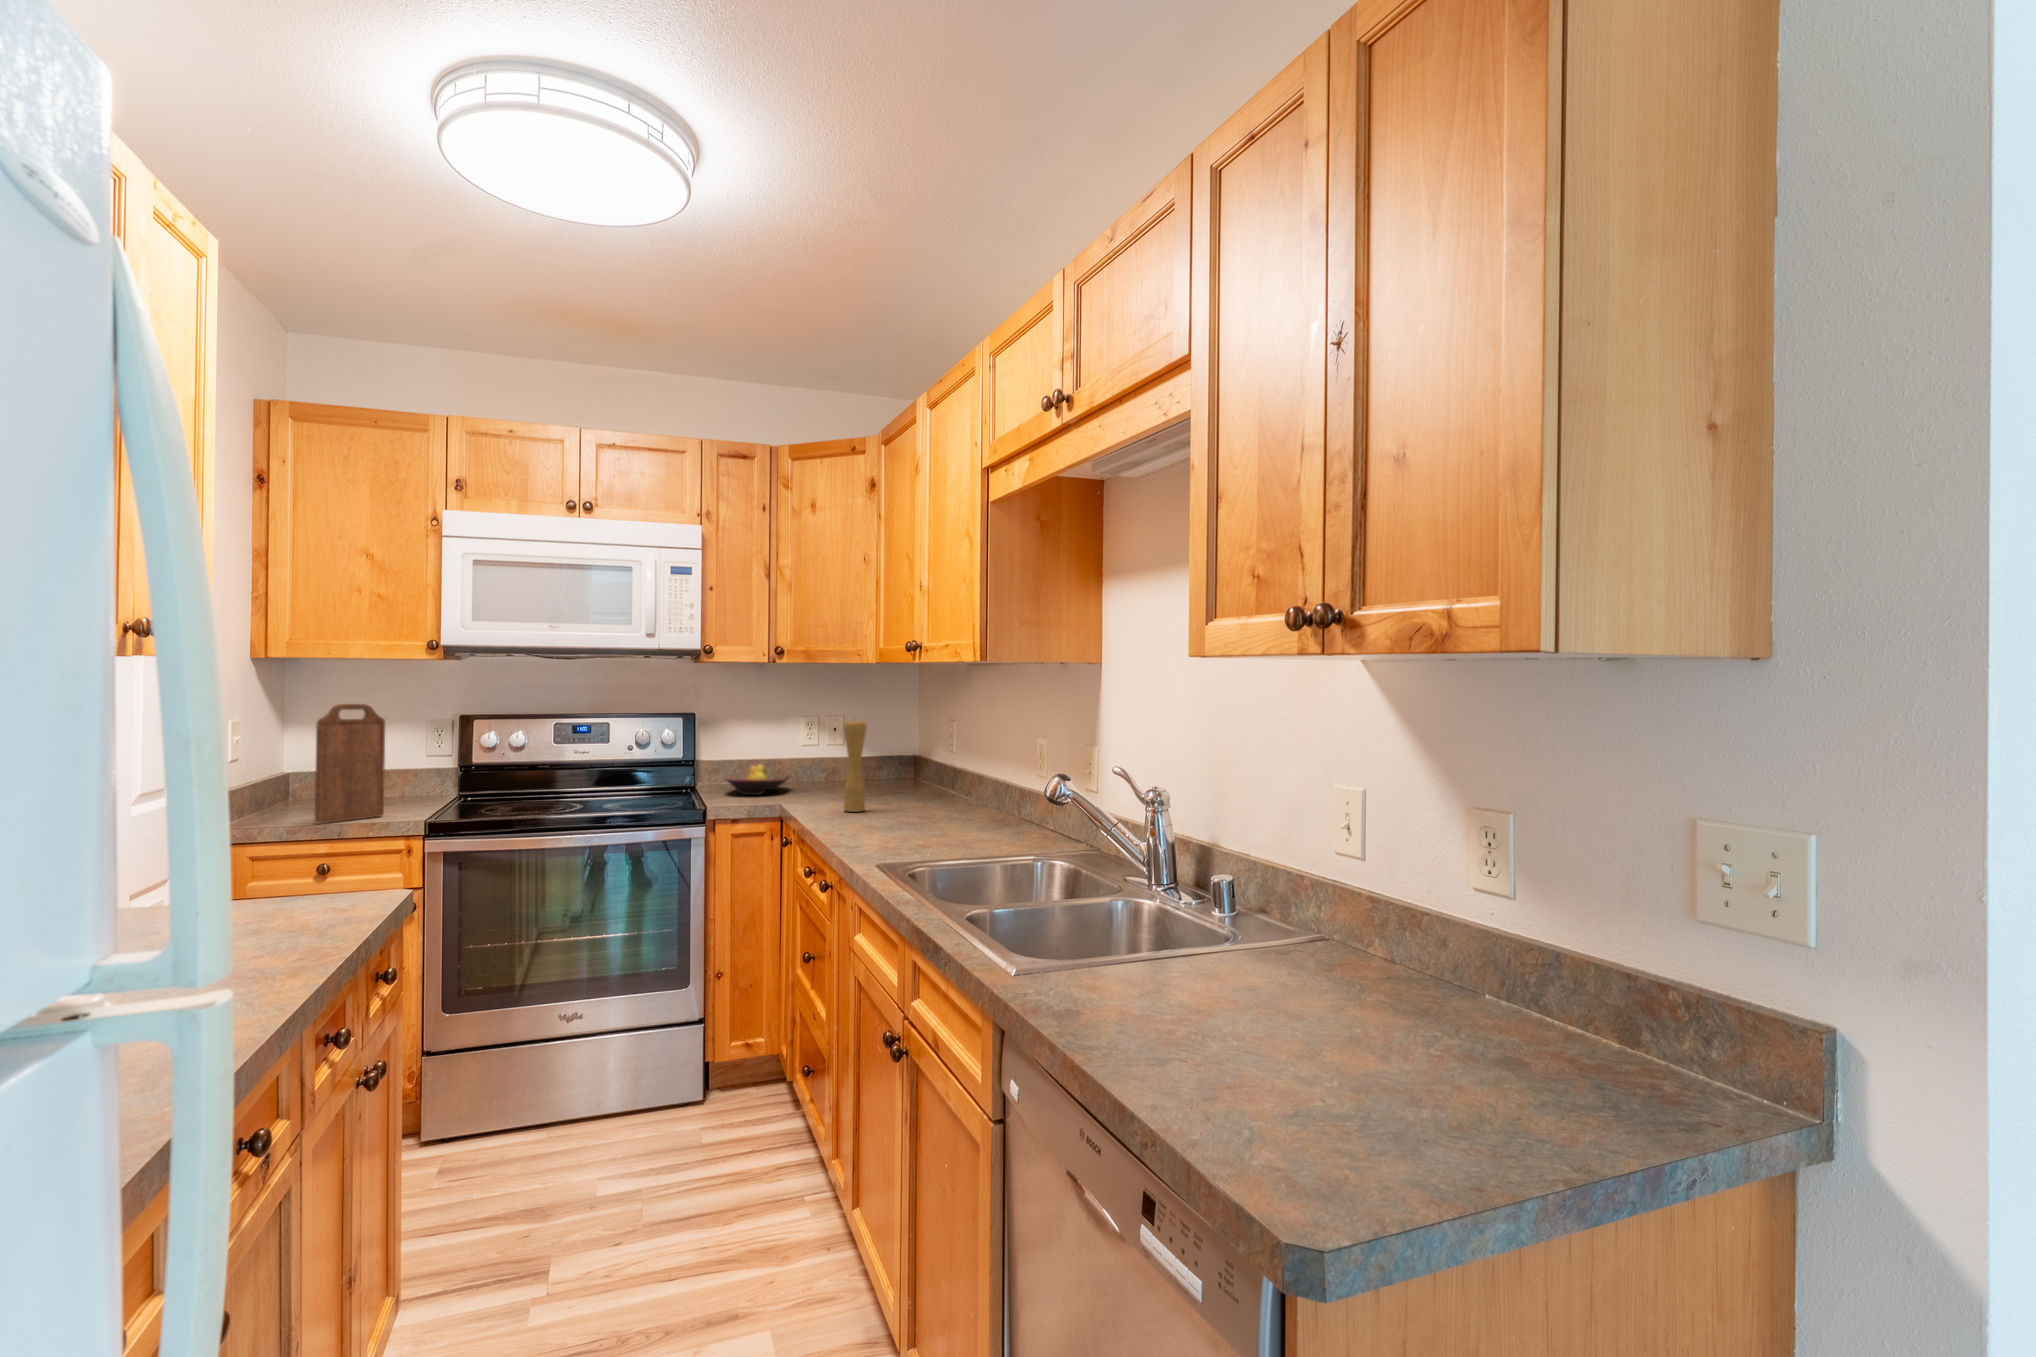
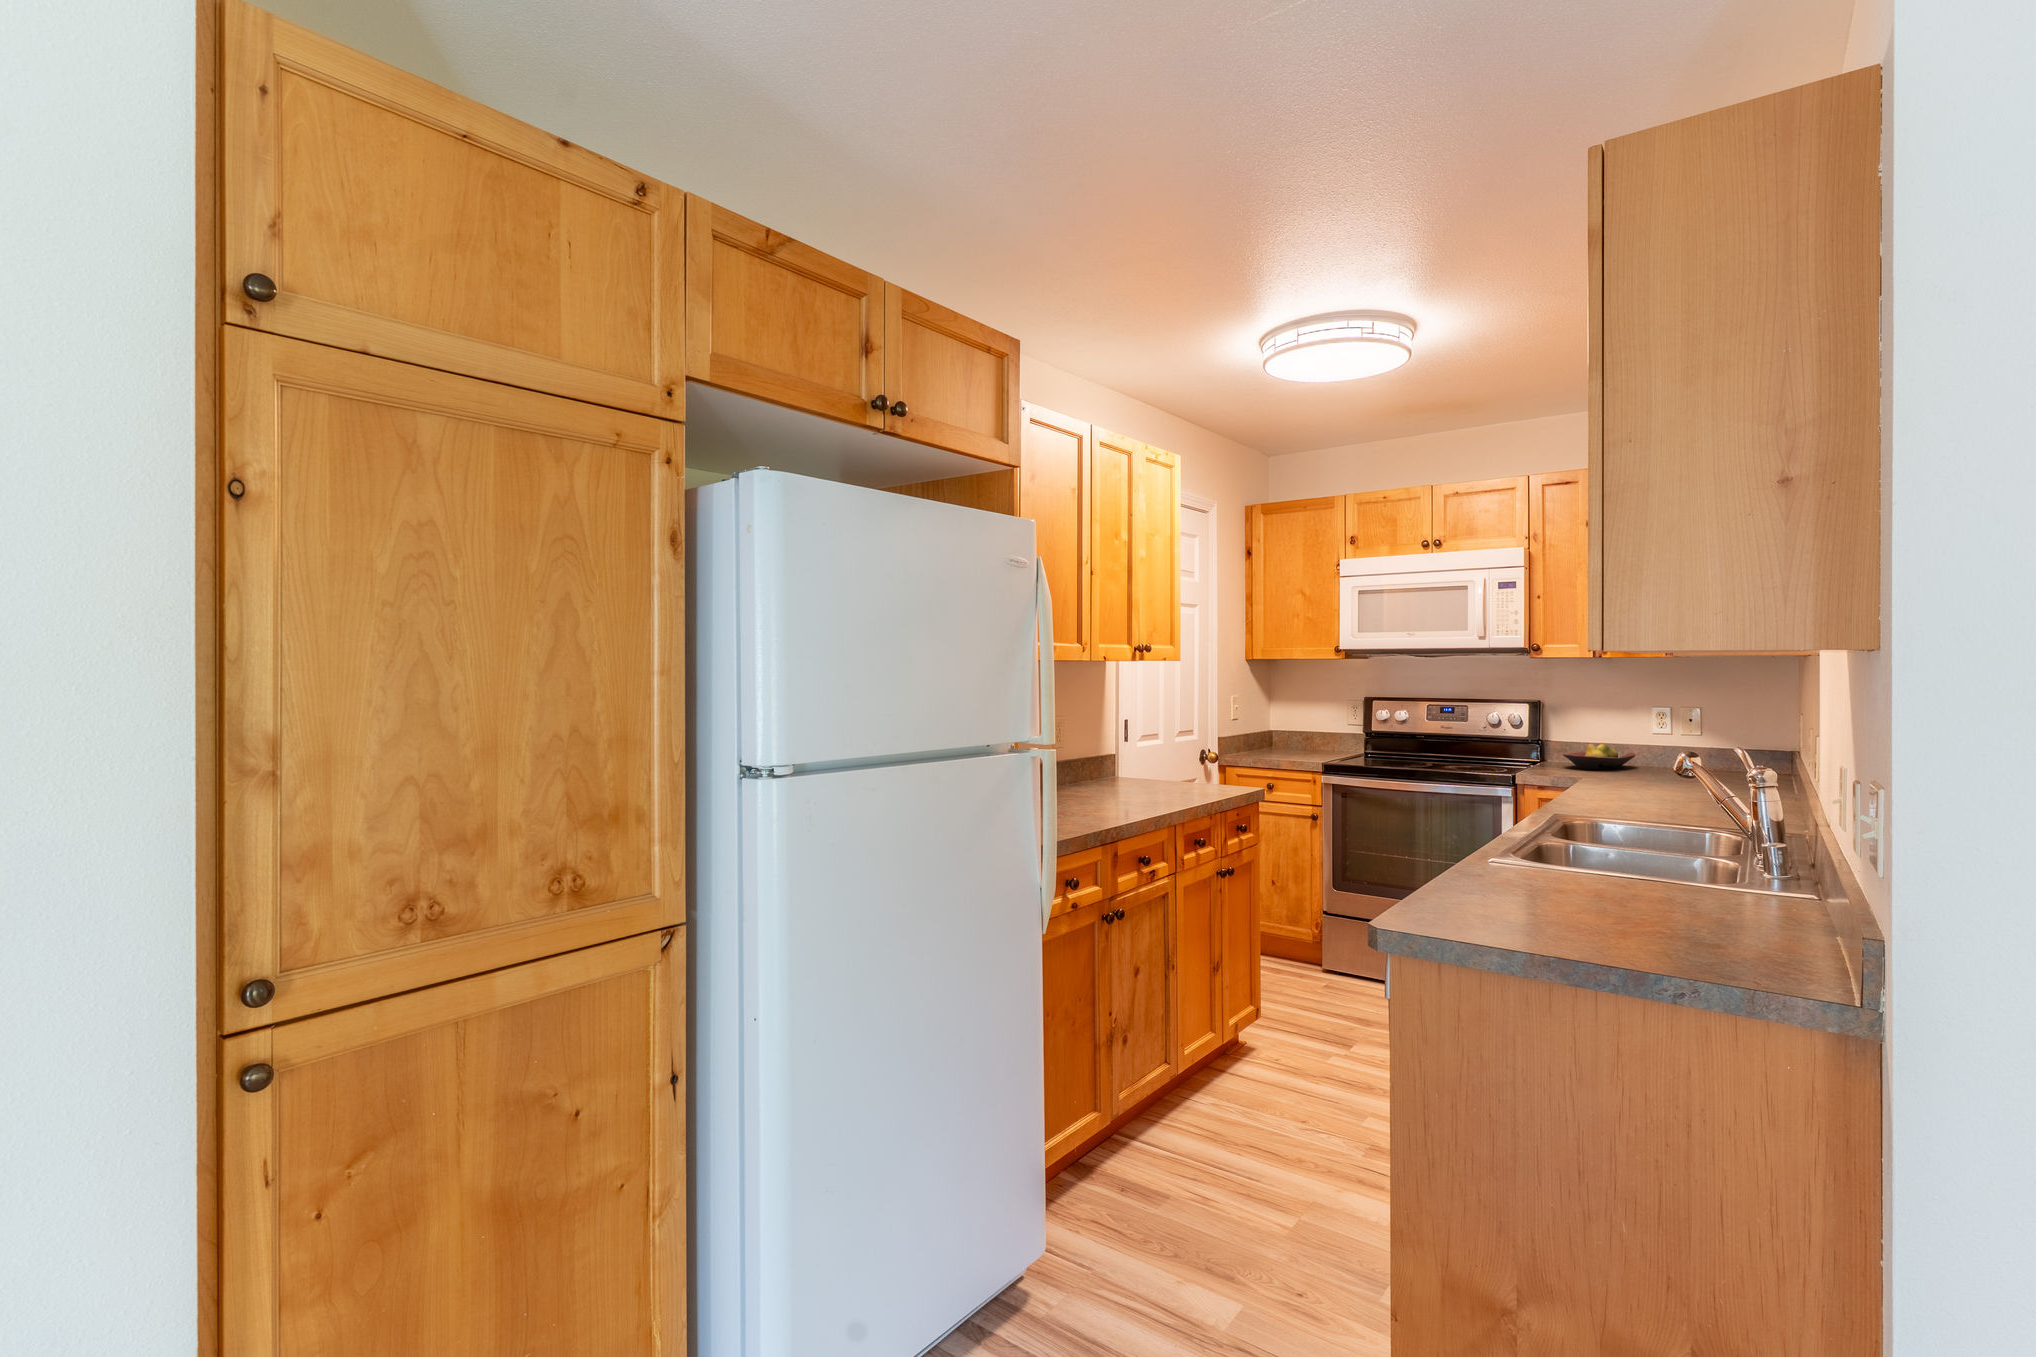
cutting board: present [314,704,385,823] -> none [1269,689,1309,760]
pepper mill: present [843,720,867,812] -> none [1635,706,1659,788]

